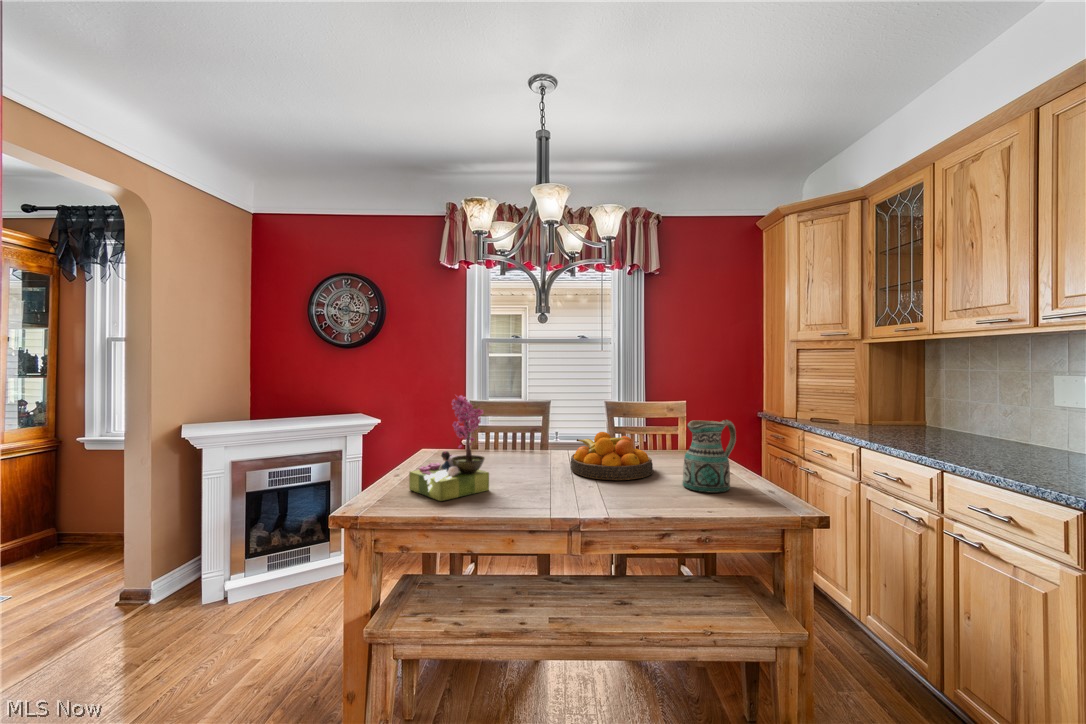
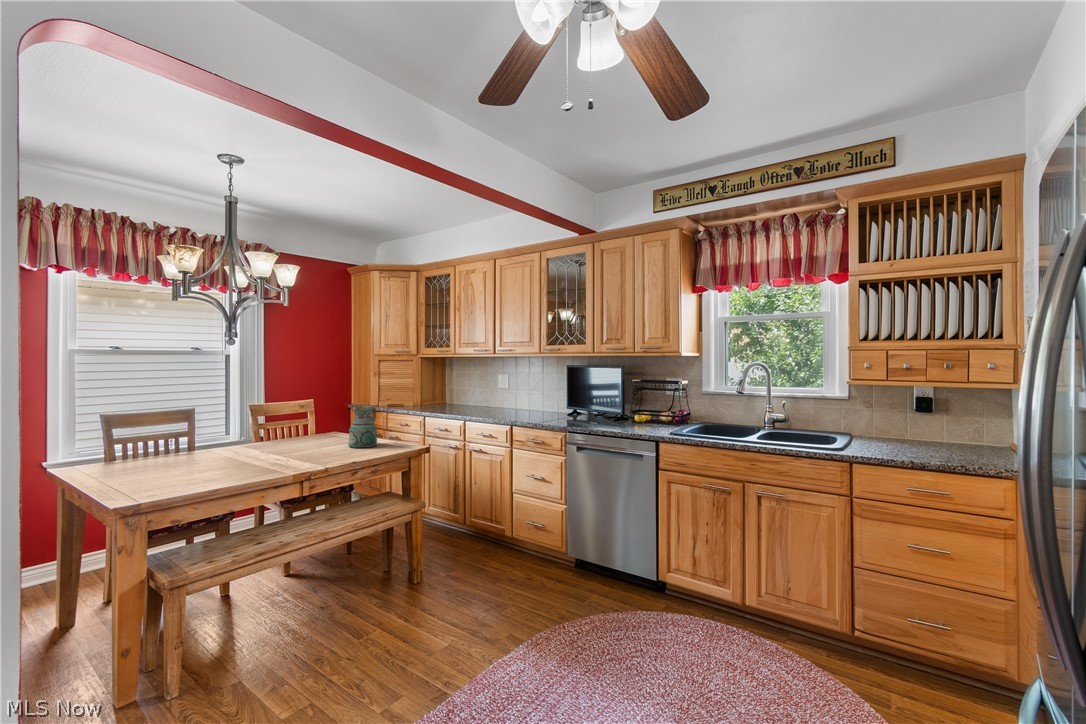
flower arrangement: present [409,396,489,501] -> none [146,400,221,482]
fruit bowl: present [571,432,653,480] -> none [258,422,322,453]

